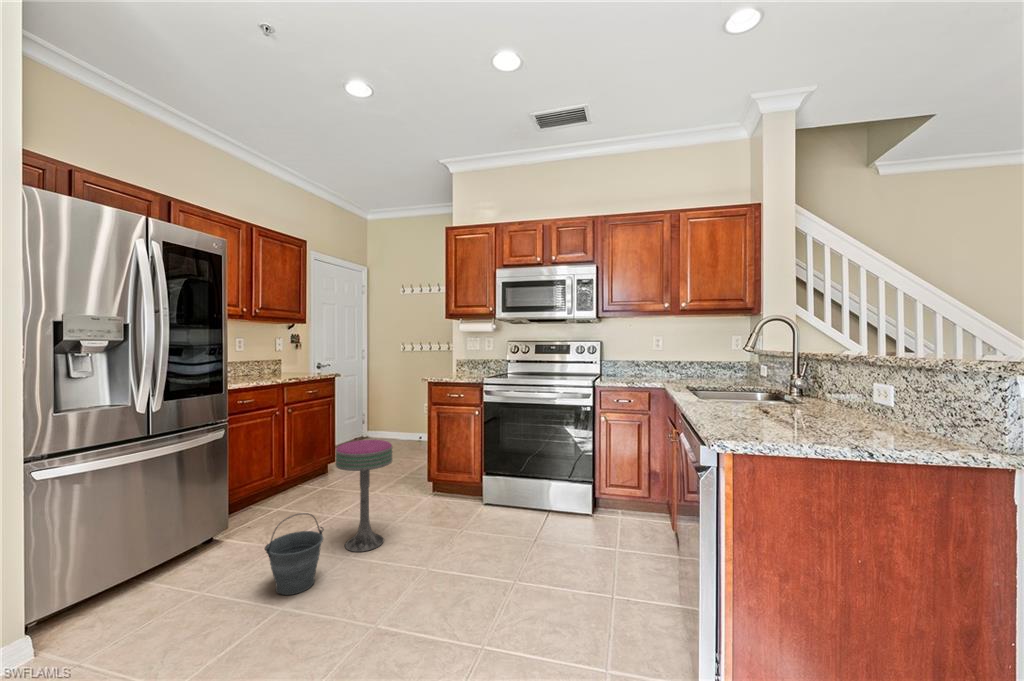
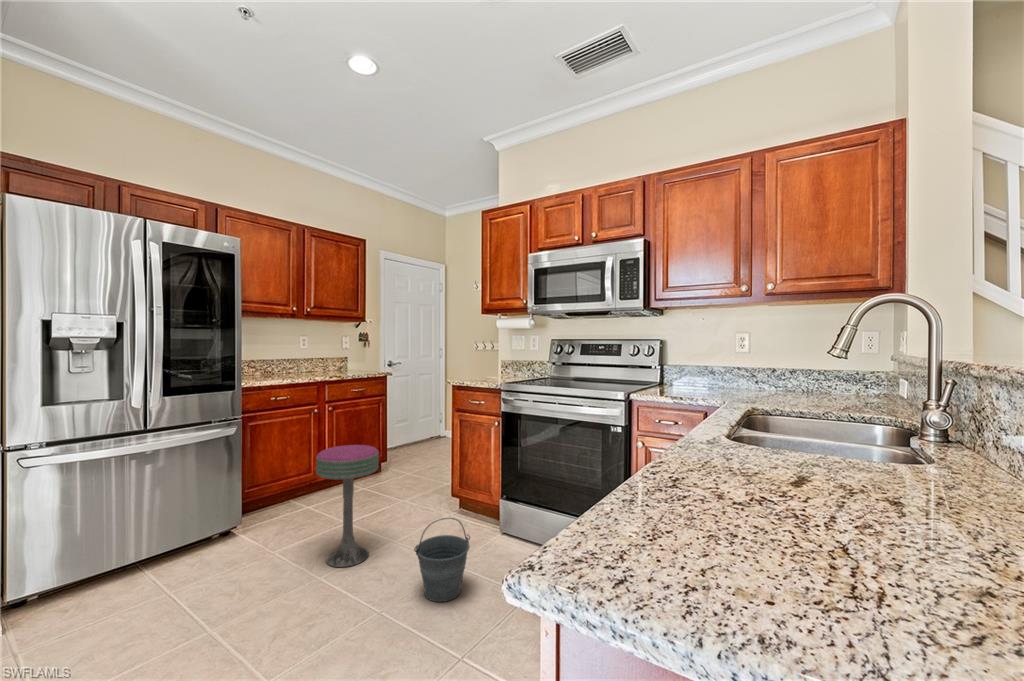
bucket: present [265,513,323,595] -> present [414,518,470,602]

